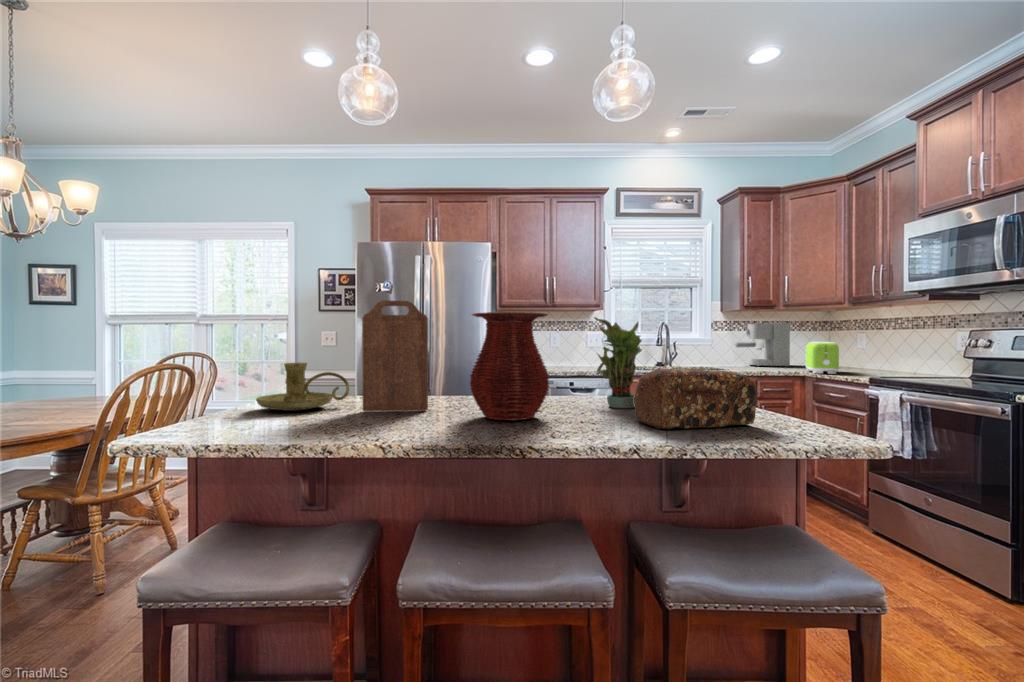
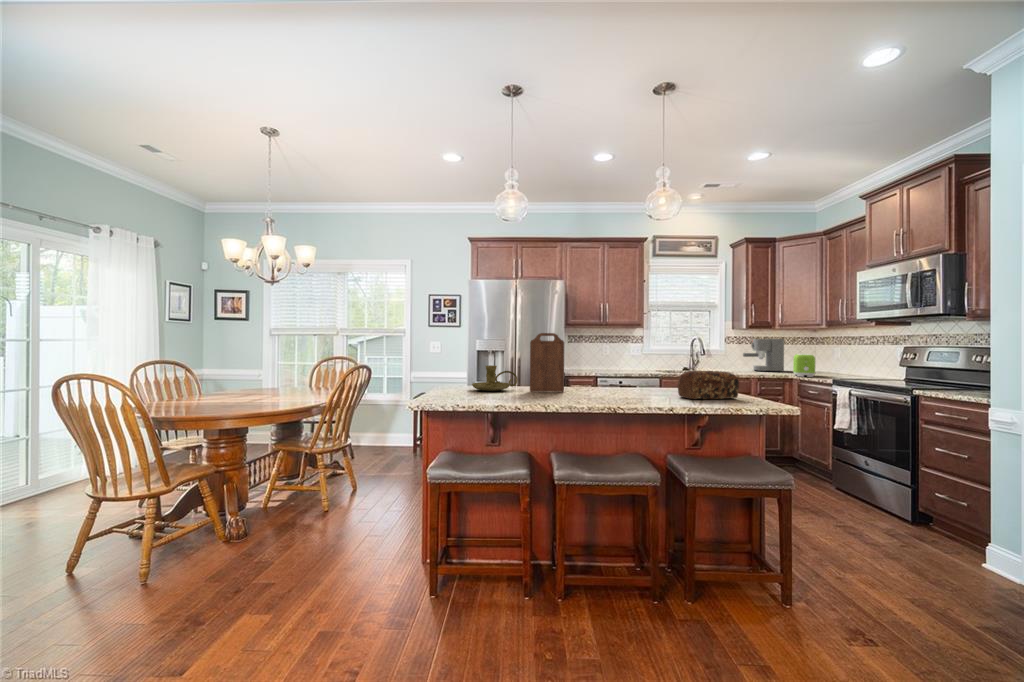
vase: present [470,312,549,420] -> none [591,342,633,396]
potted plant: present [594,317,642,408] -> none [653,342,680,392]

